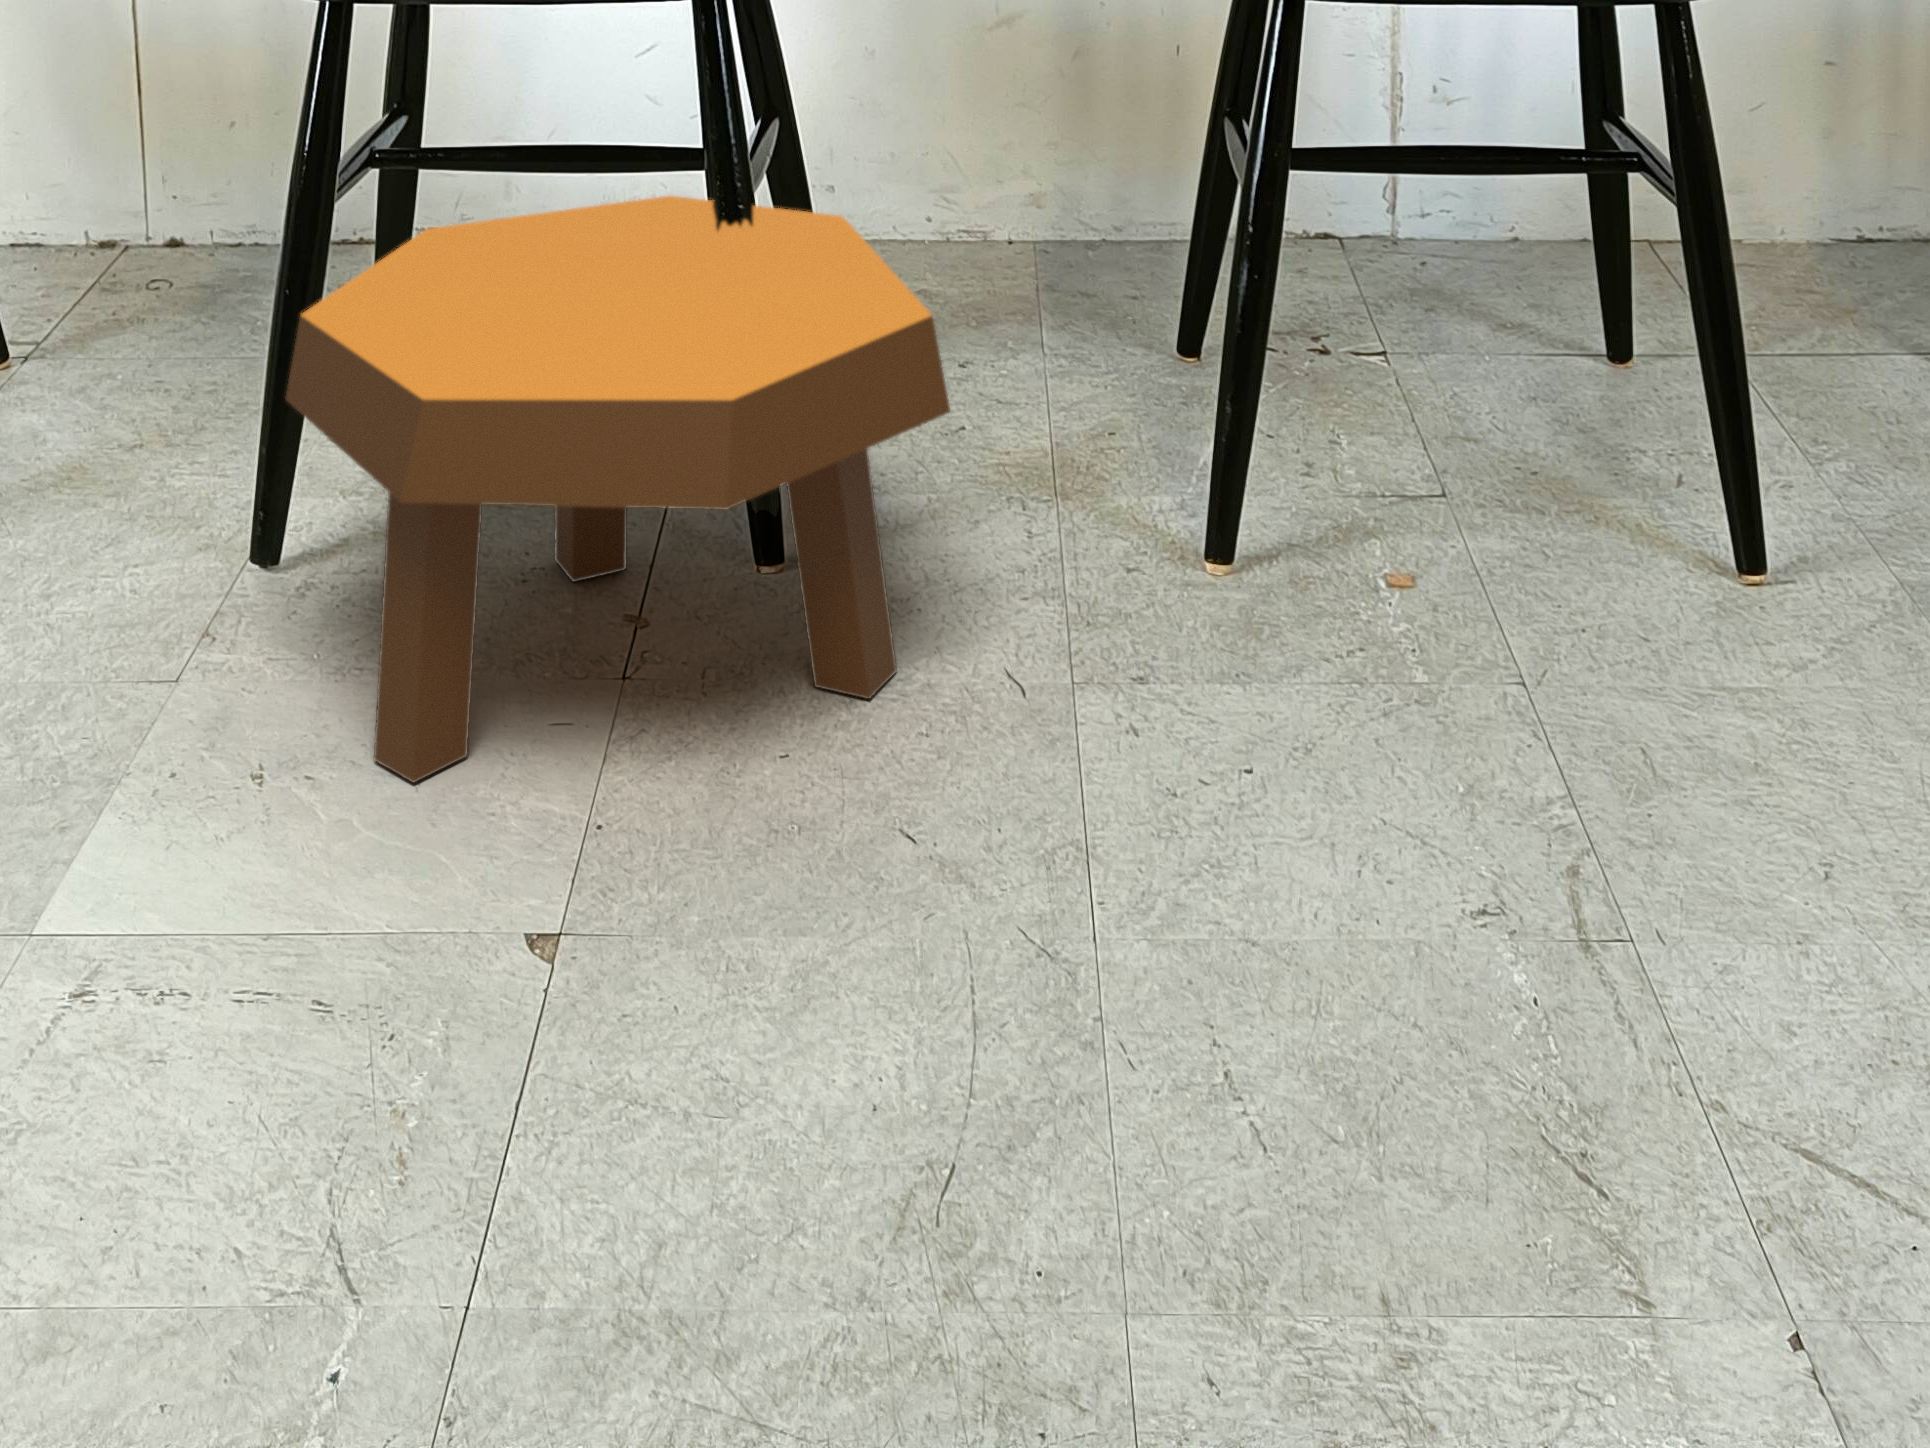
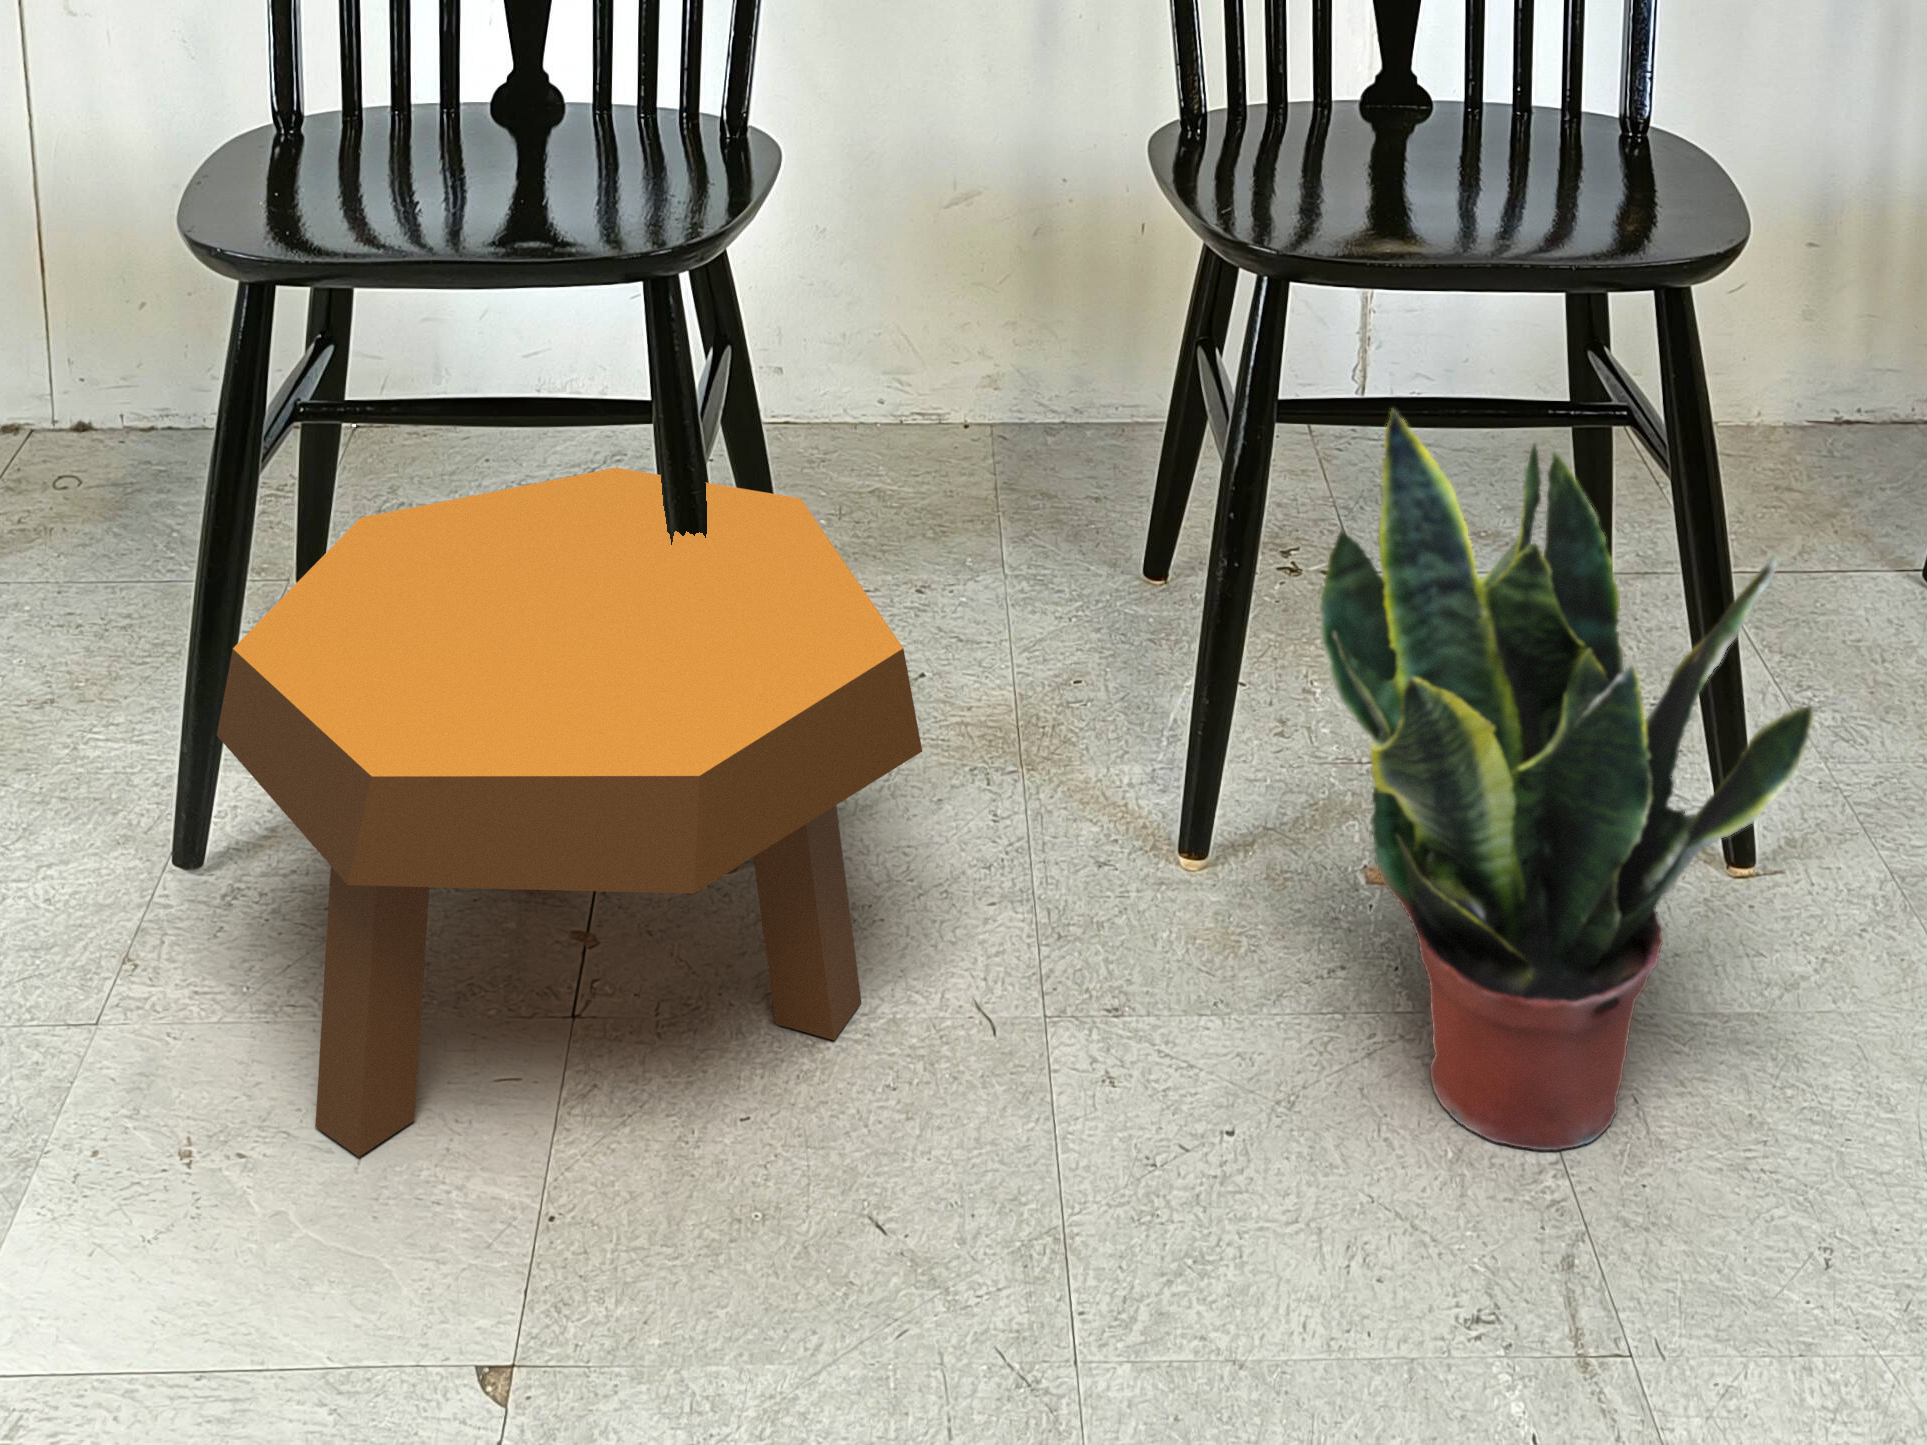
potted plant: none [1331,61,1806,787] -> present [1319,408,1815,1150]

